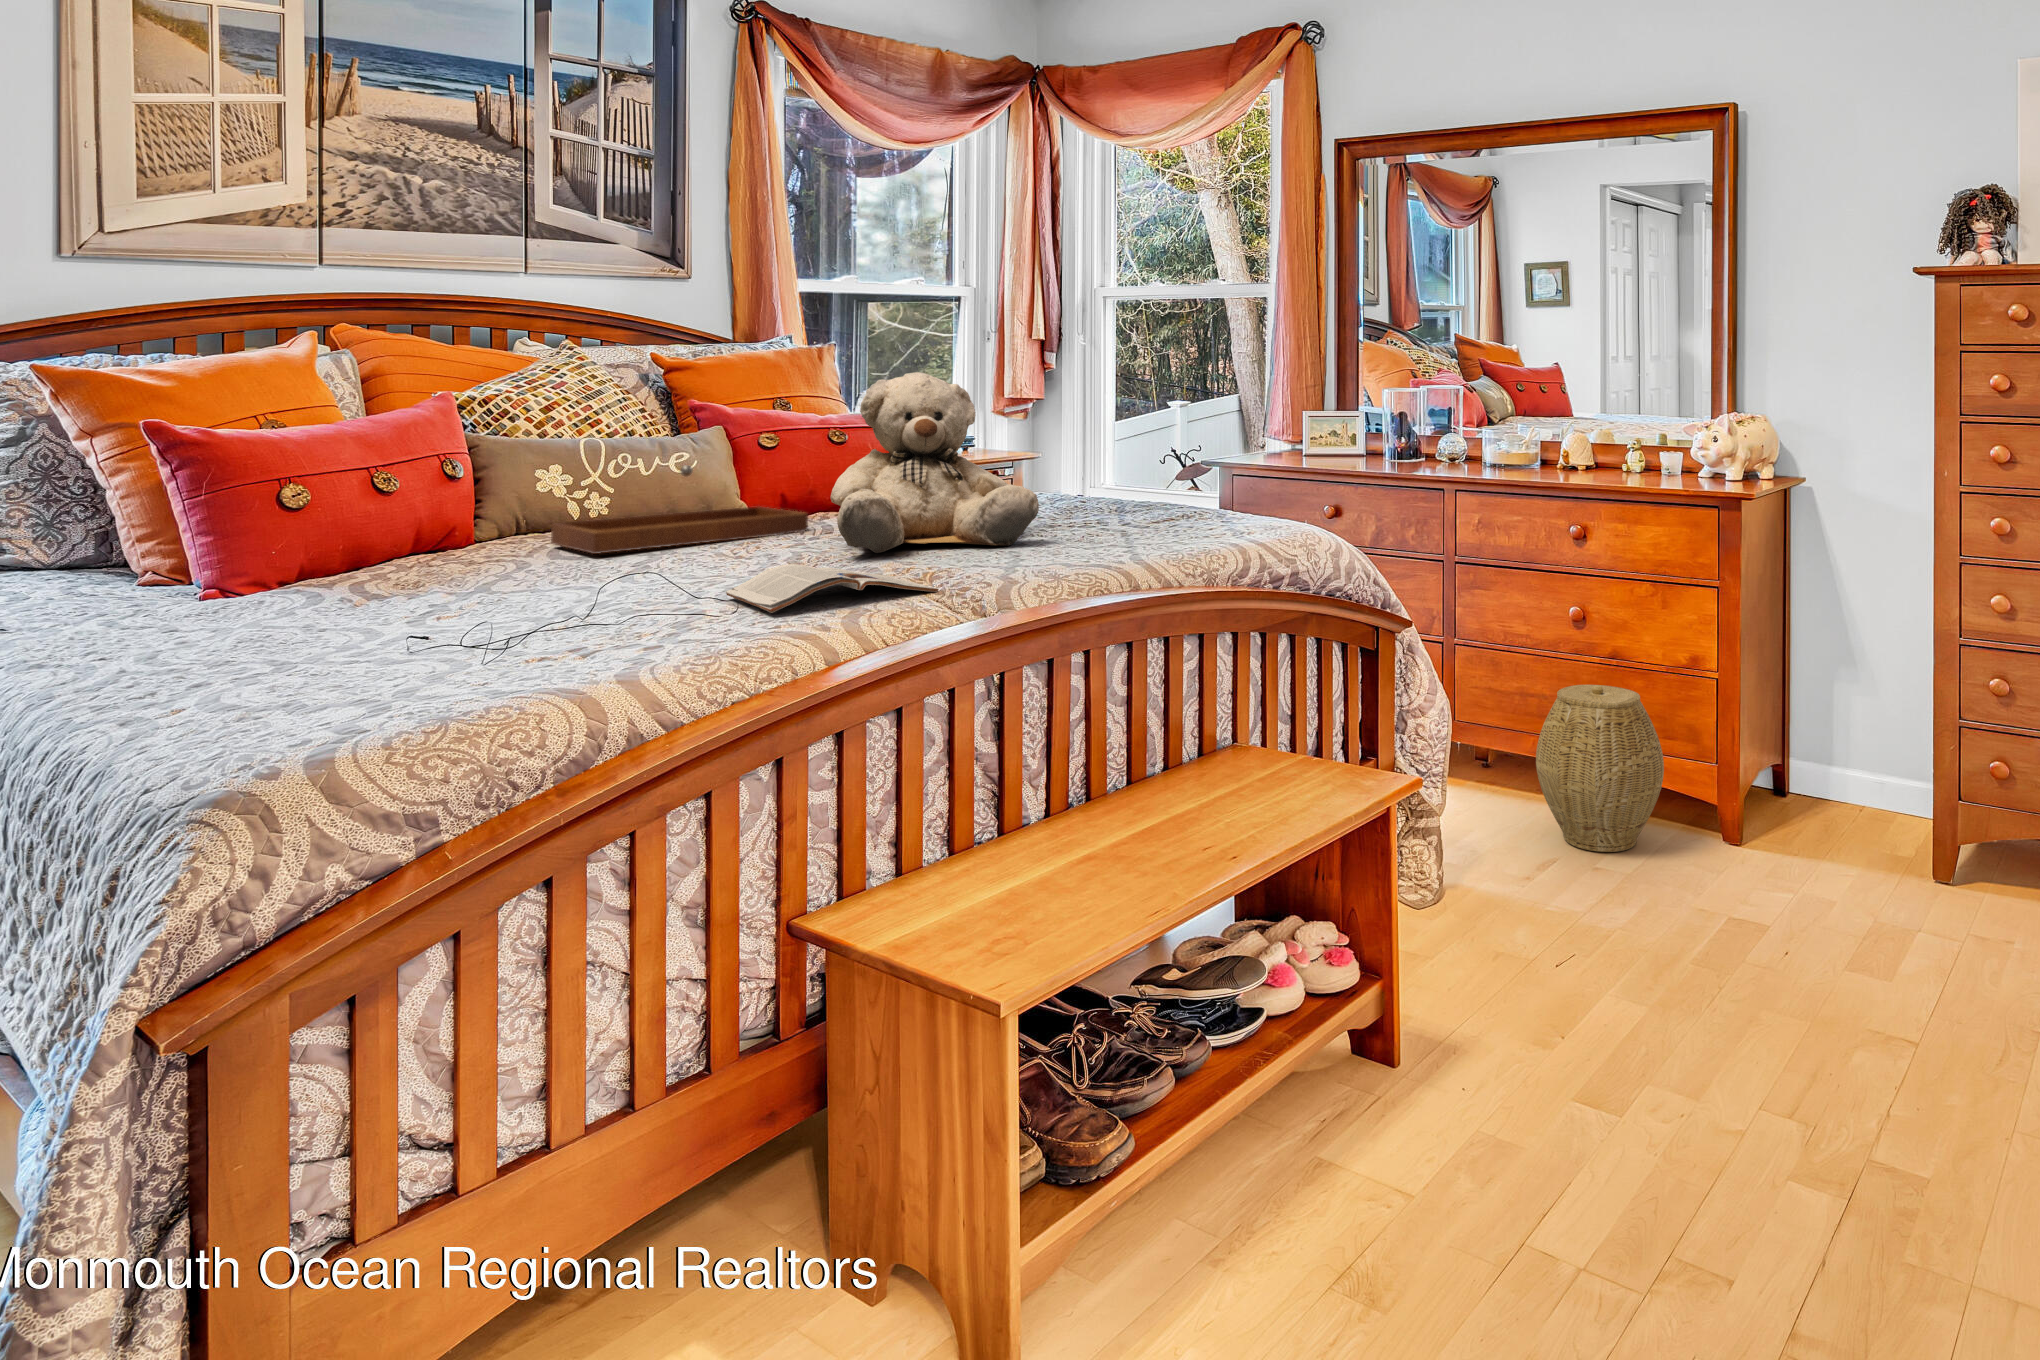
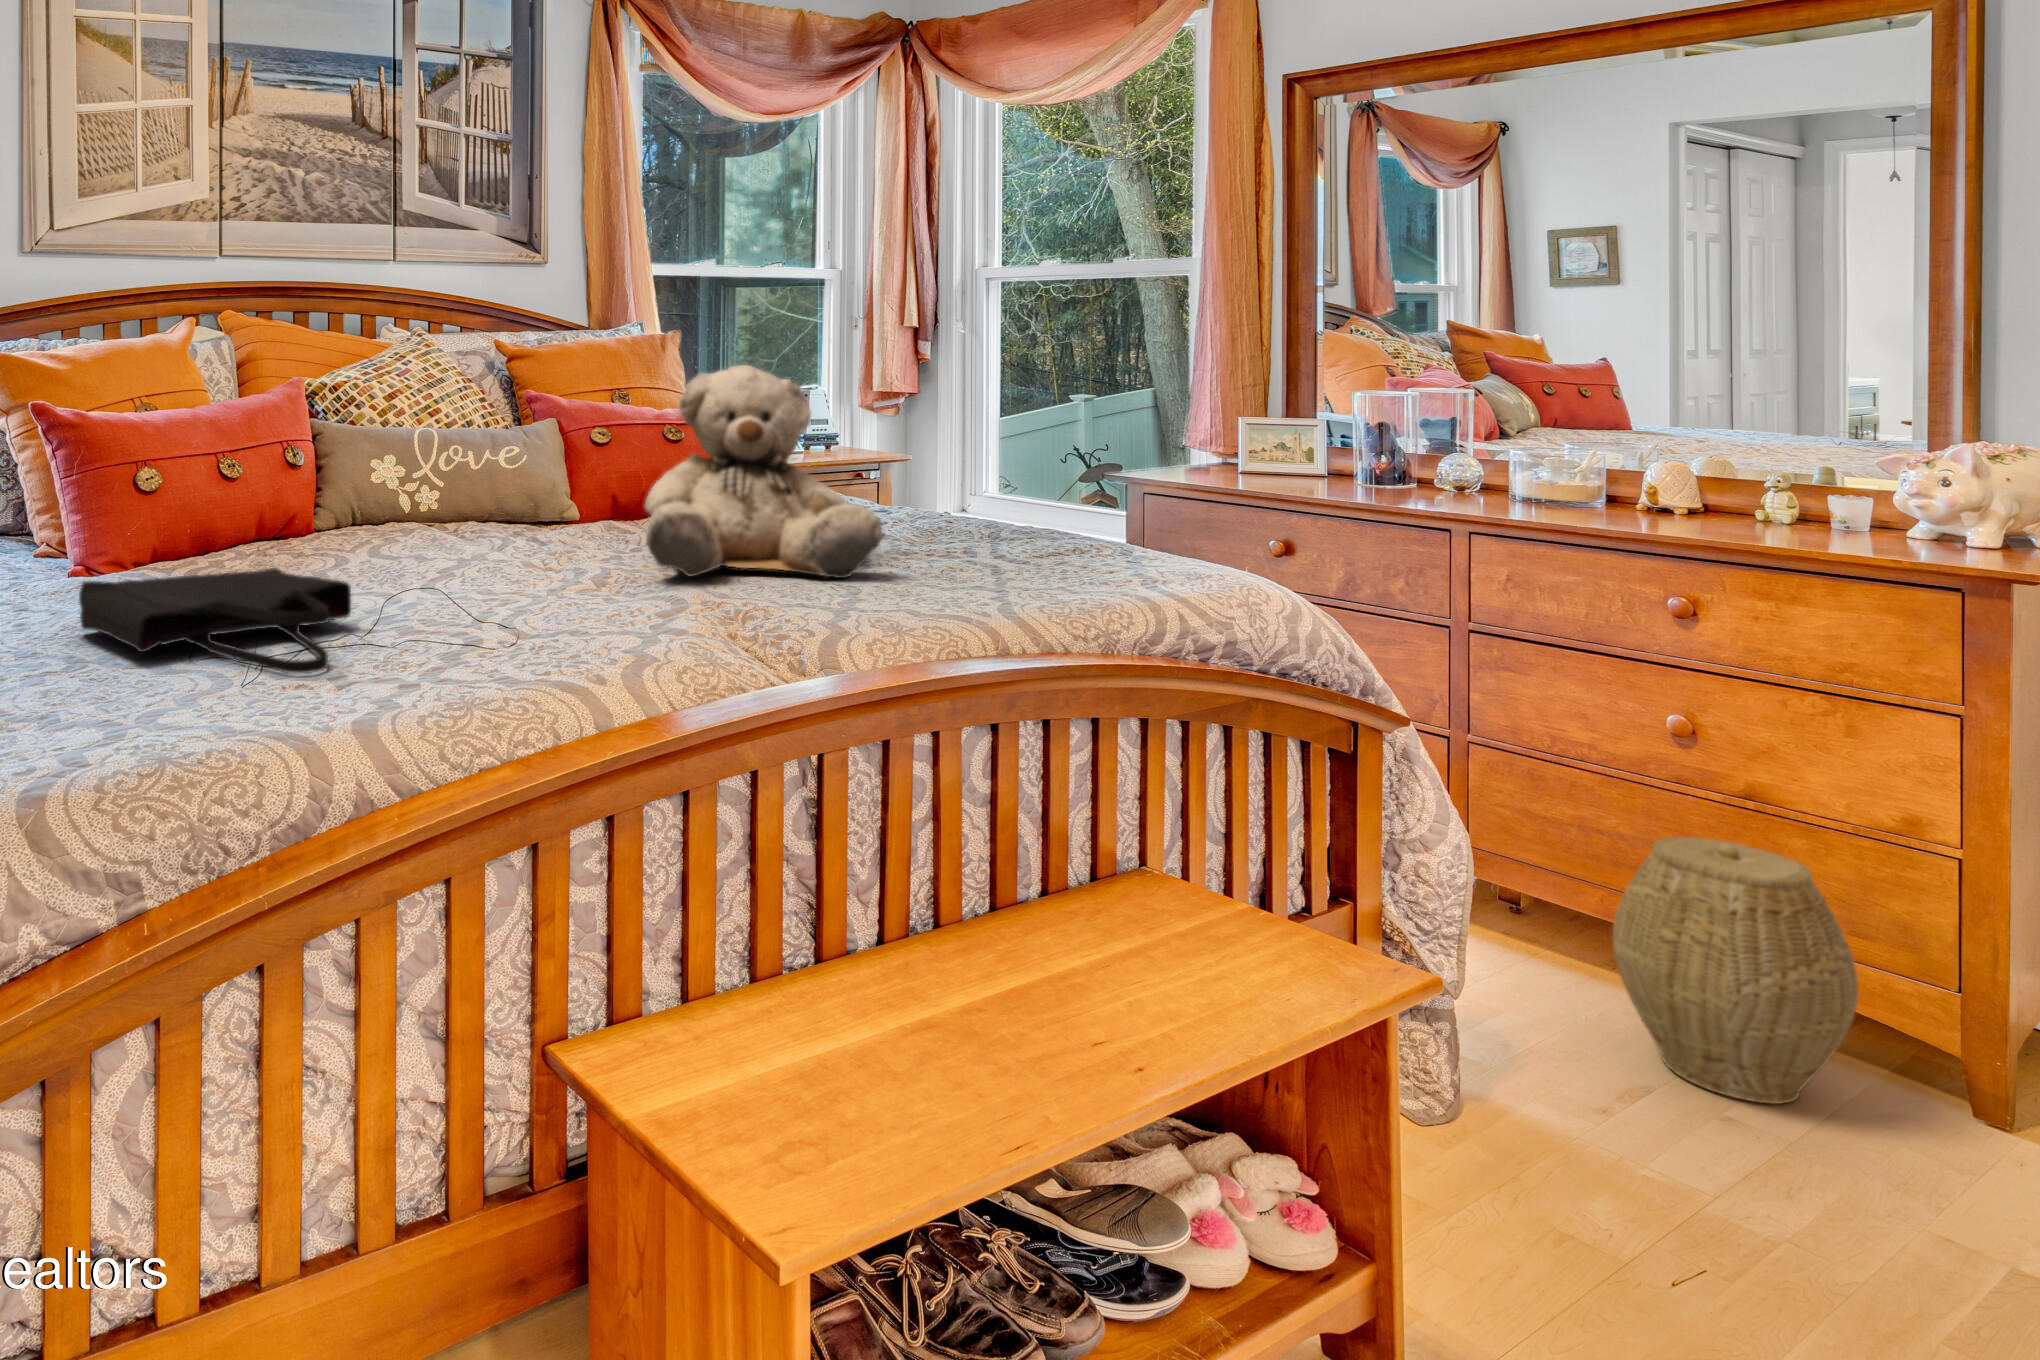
tray: present [551,465,808,554] -> none [379,461,628,553]
magazine: present [726,564,938,613] -> none [512,588,747,650]
tote bag: none [264,569,568,651] -> present [79,568,351,673]

